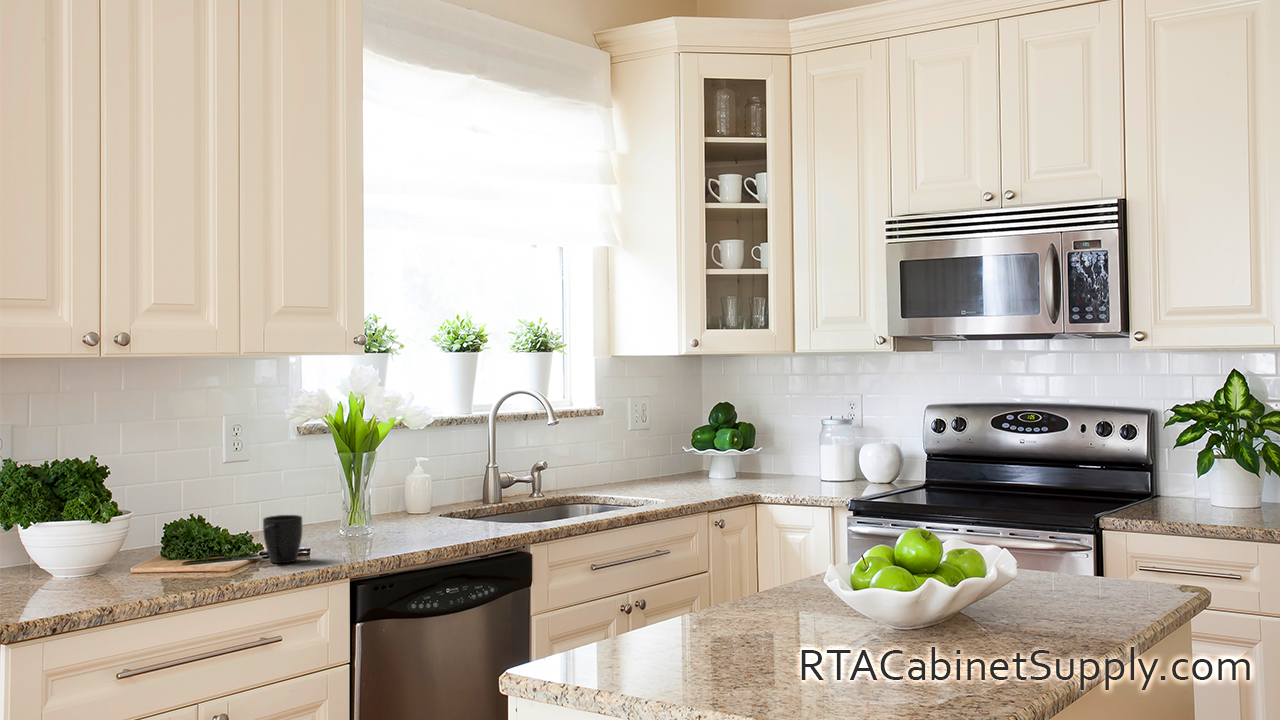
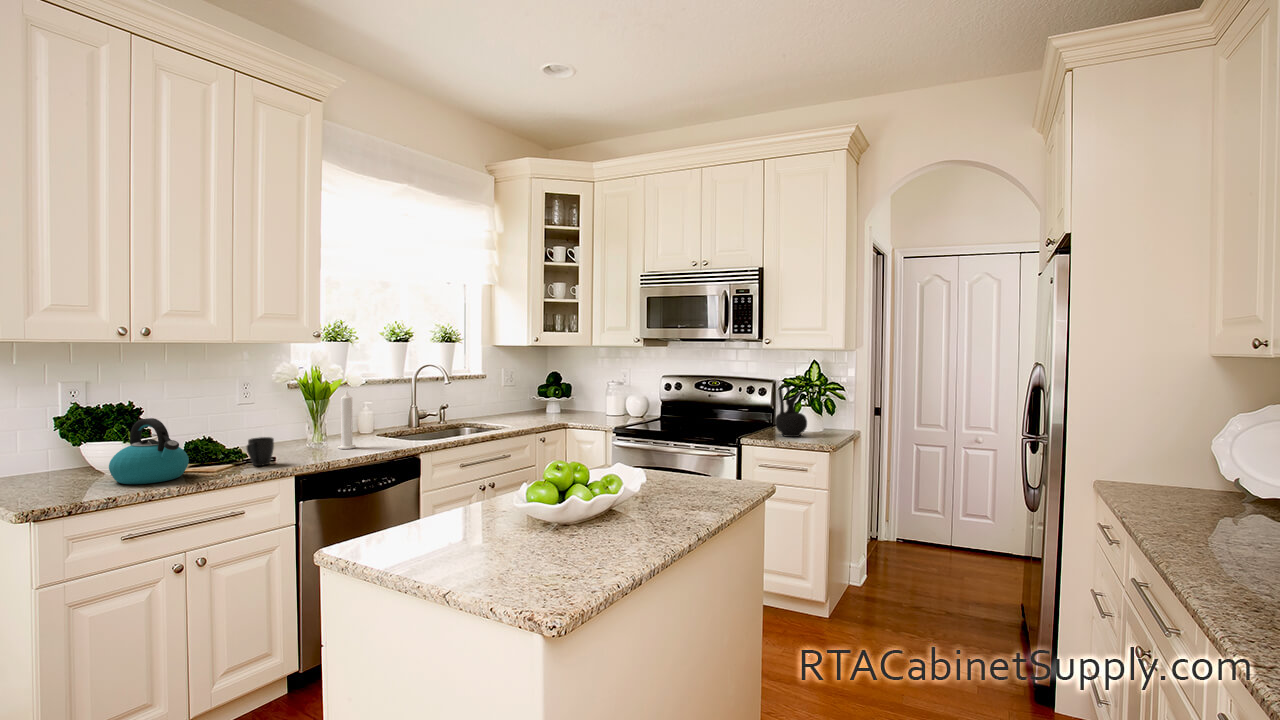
ceramic jug: none [1164,415,1230,515] -> present [775,384,807,437]
candle: none [390,435,419,537] -> present [338,390,356,449]
kettle: none [67,482,181,590] -> present [109,418,189,484]

